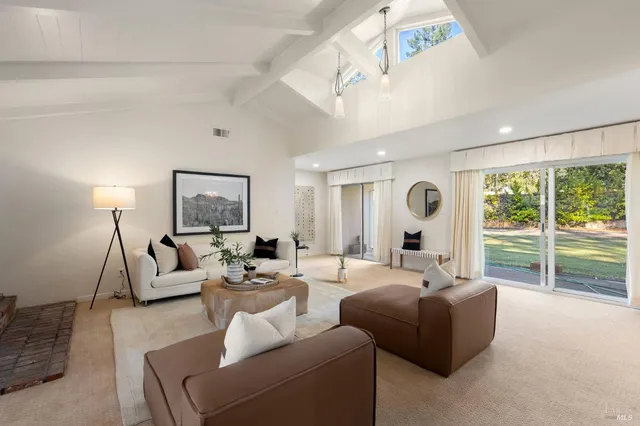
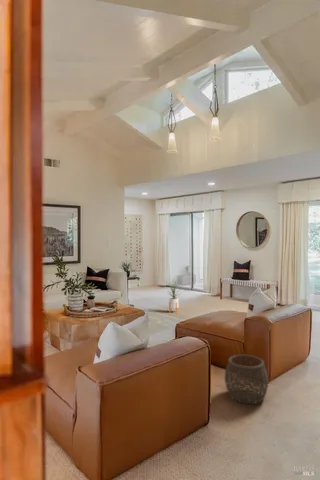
woven basket: none [395,343,450,409] -> present [225,355,268,404]

